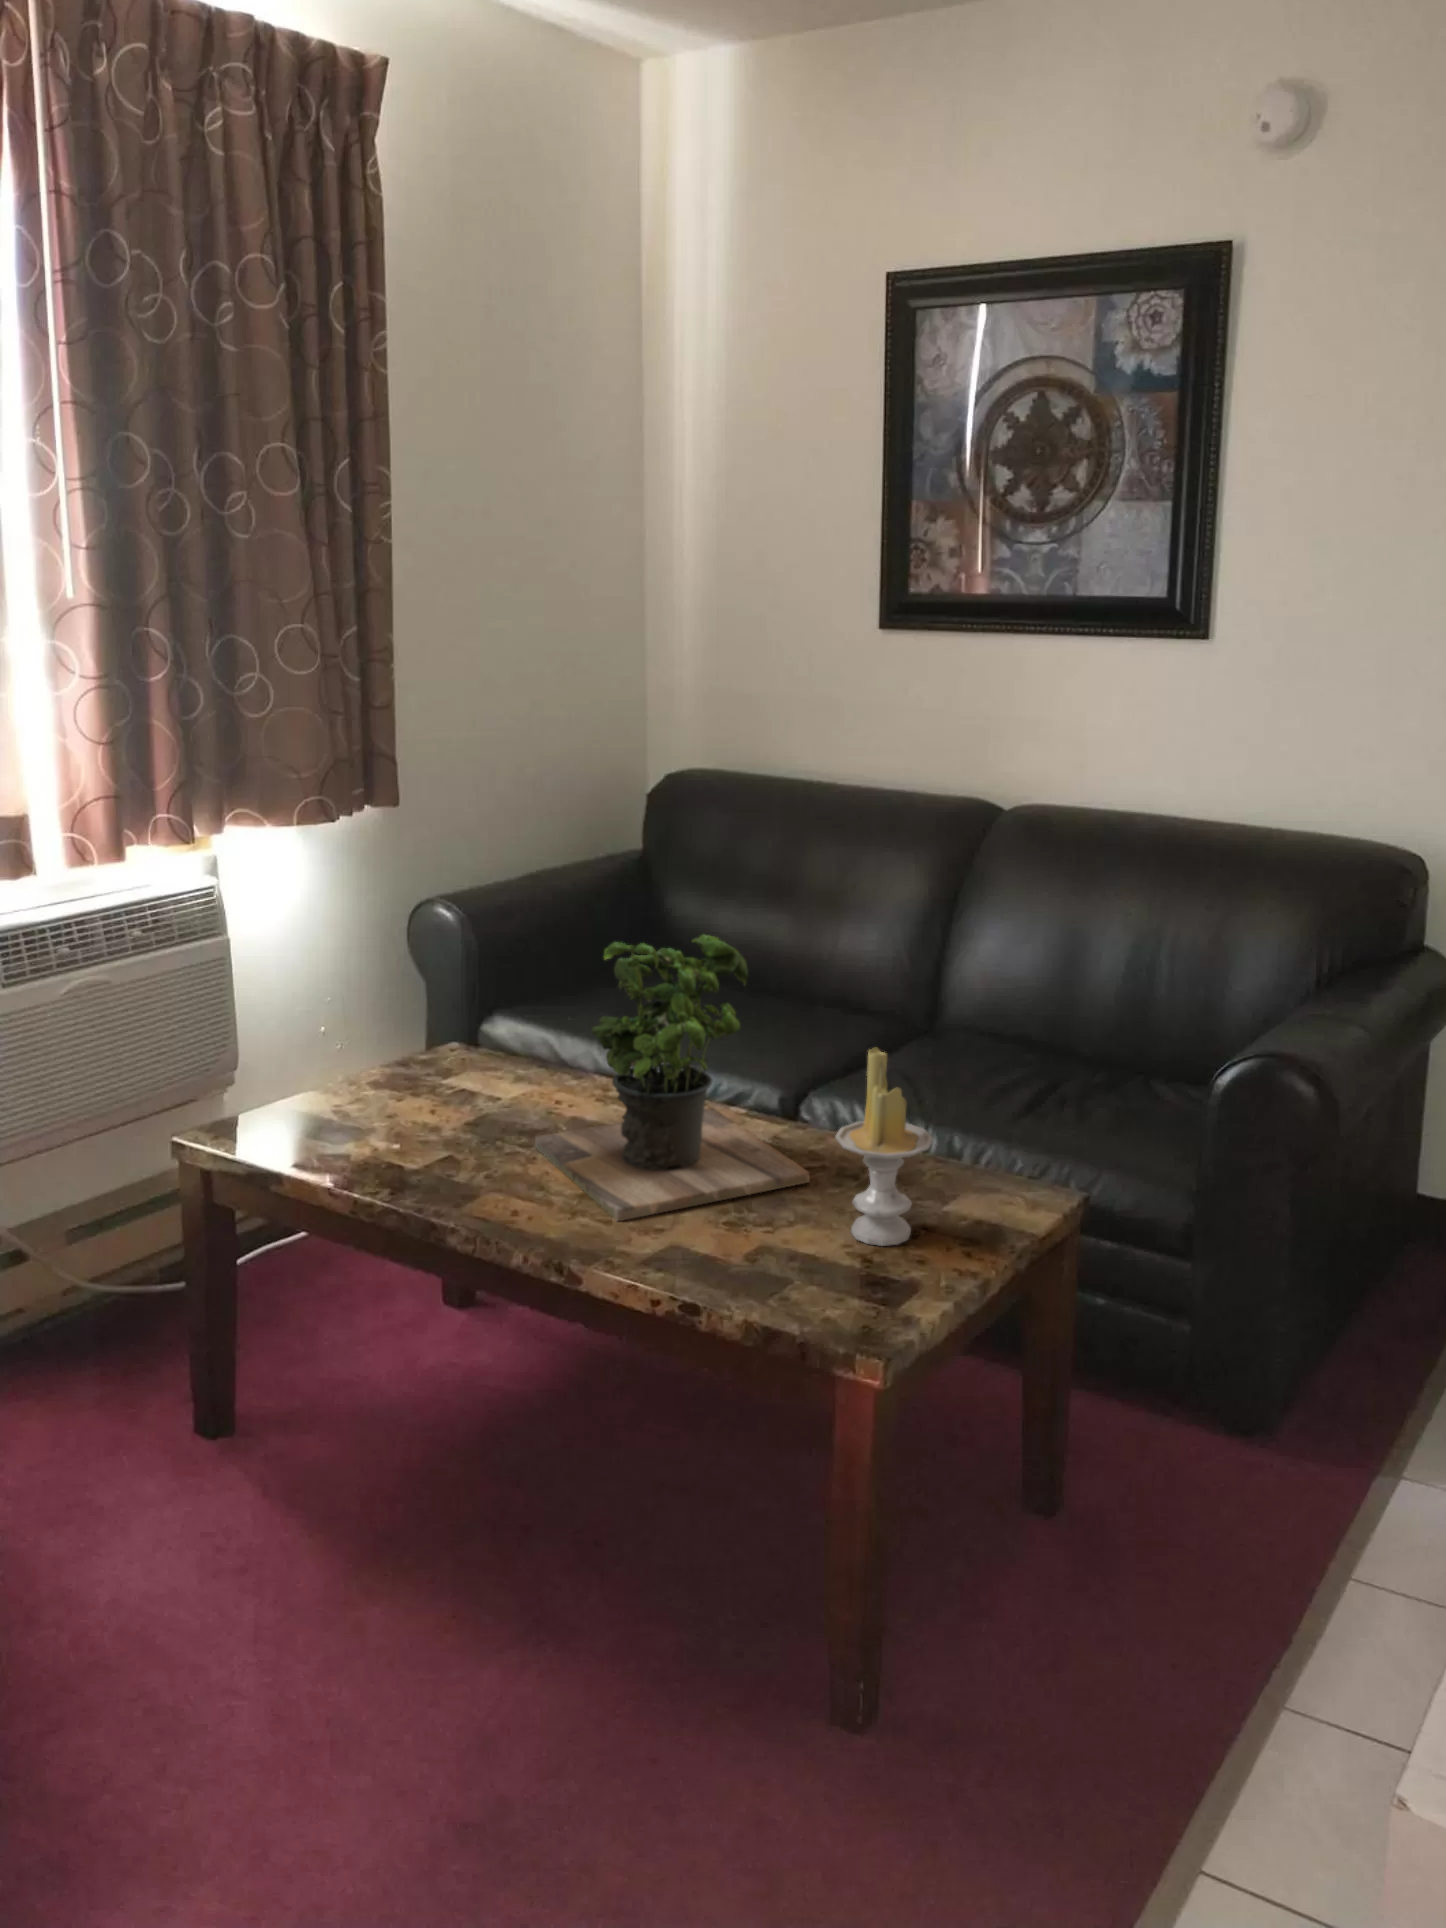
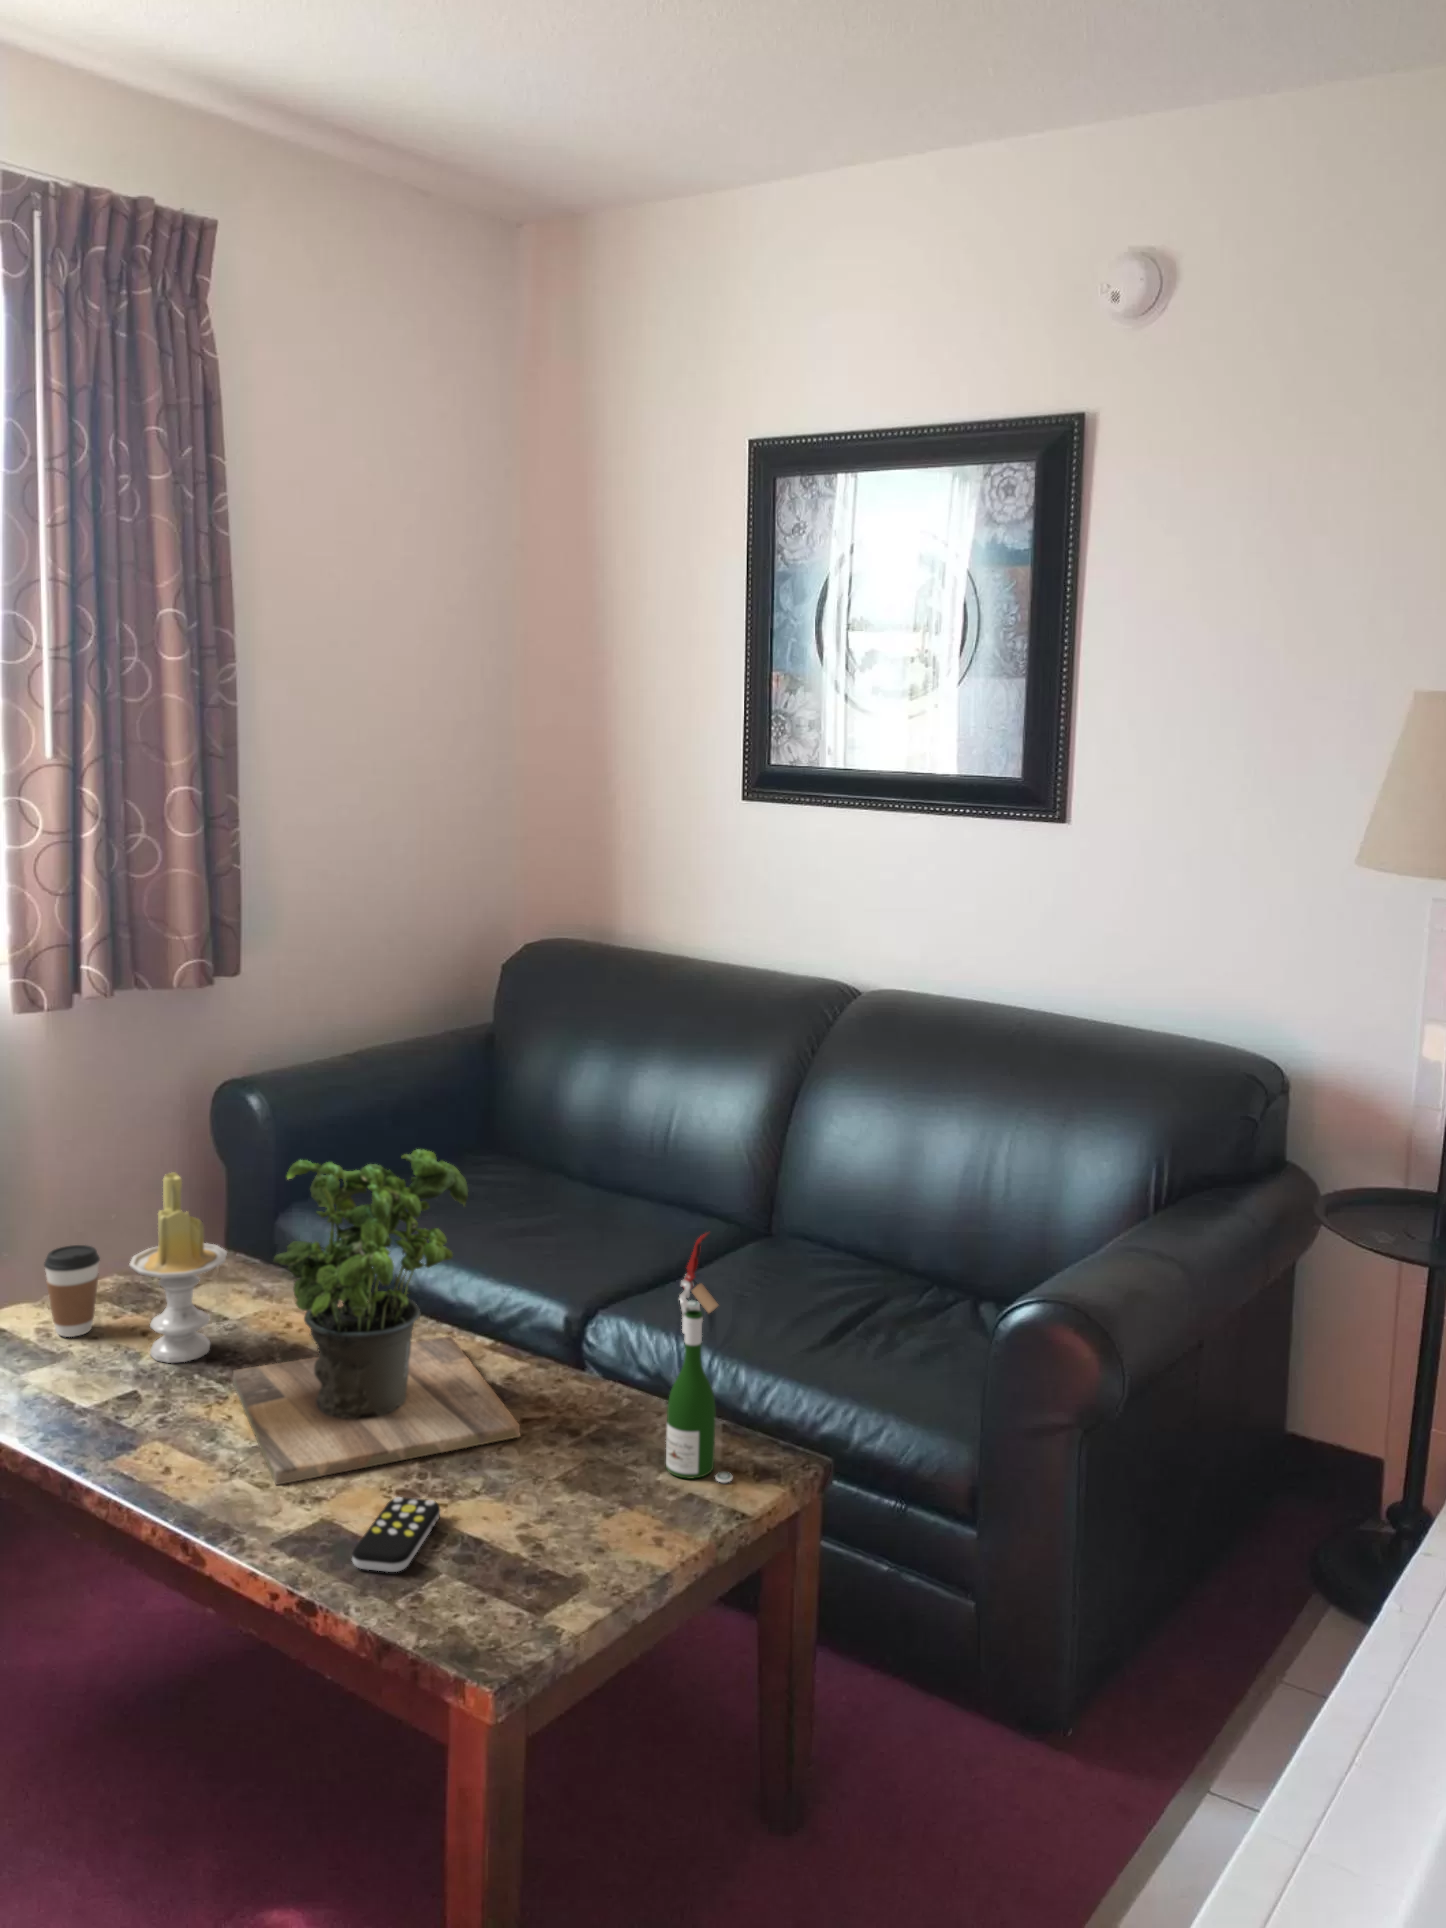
wine bottle: none [945,995,1007,1212] -> present [666,1233,733,1483]
coffee cup: none [344,1035,392,1116] -> present [44,1245,100,1337]
candle: present [835,1048,933,1246] -> present [130,1172,227,1363]
remote control: none [716,1225,773,1280] -> present [352,1497,440,1572]

